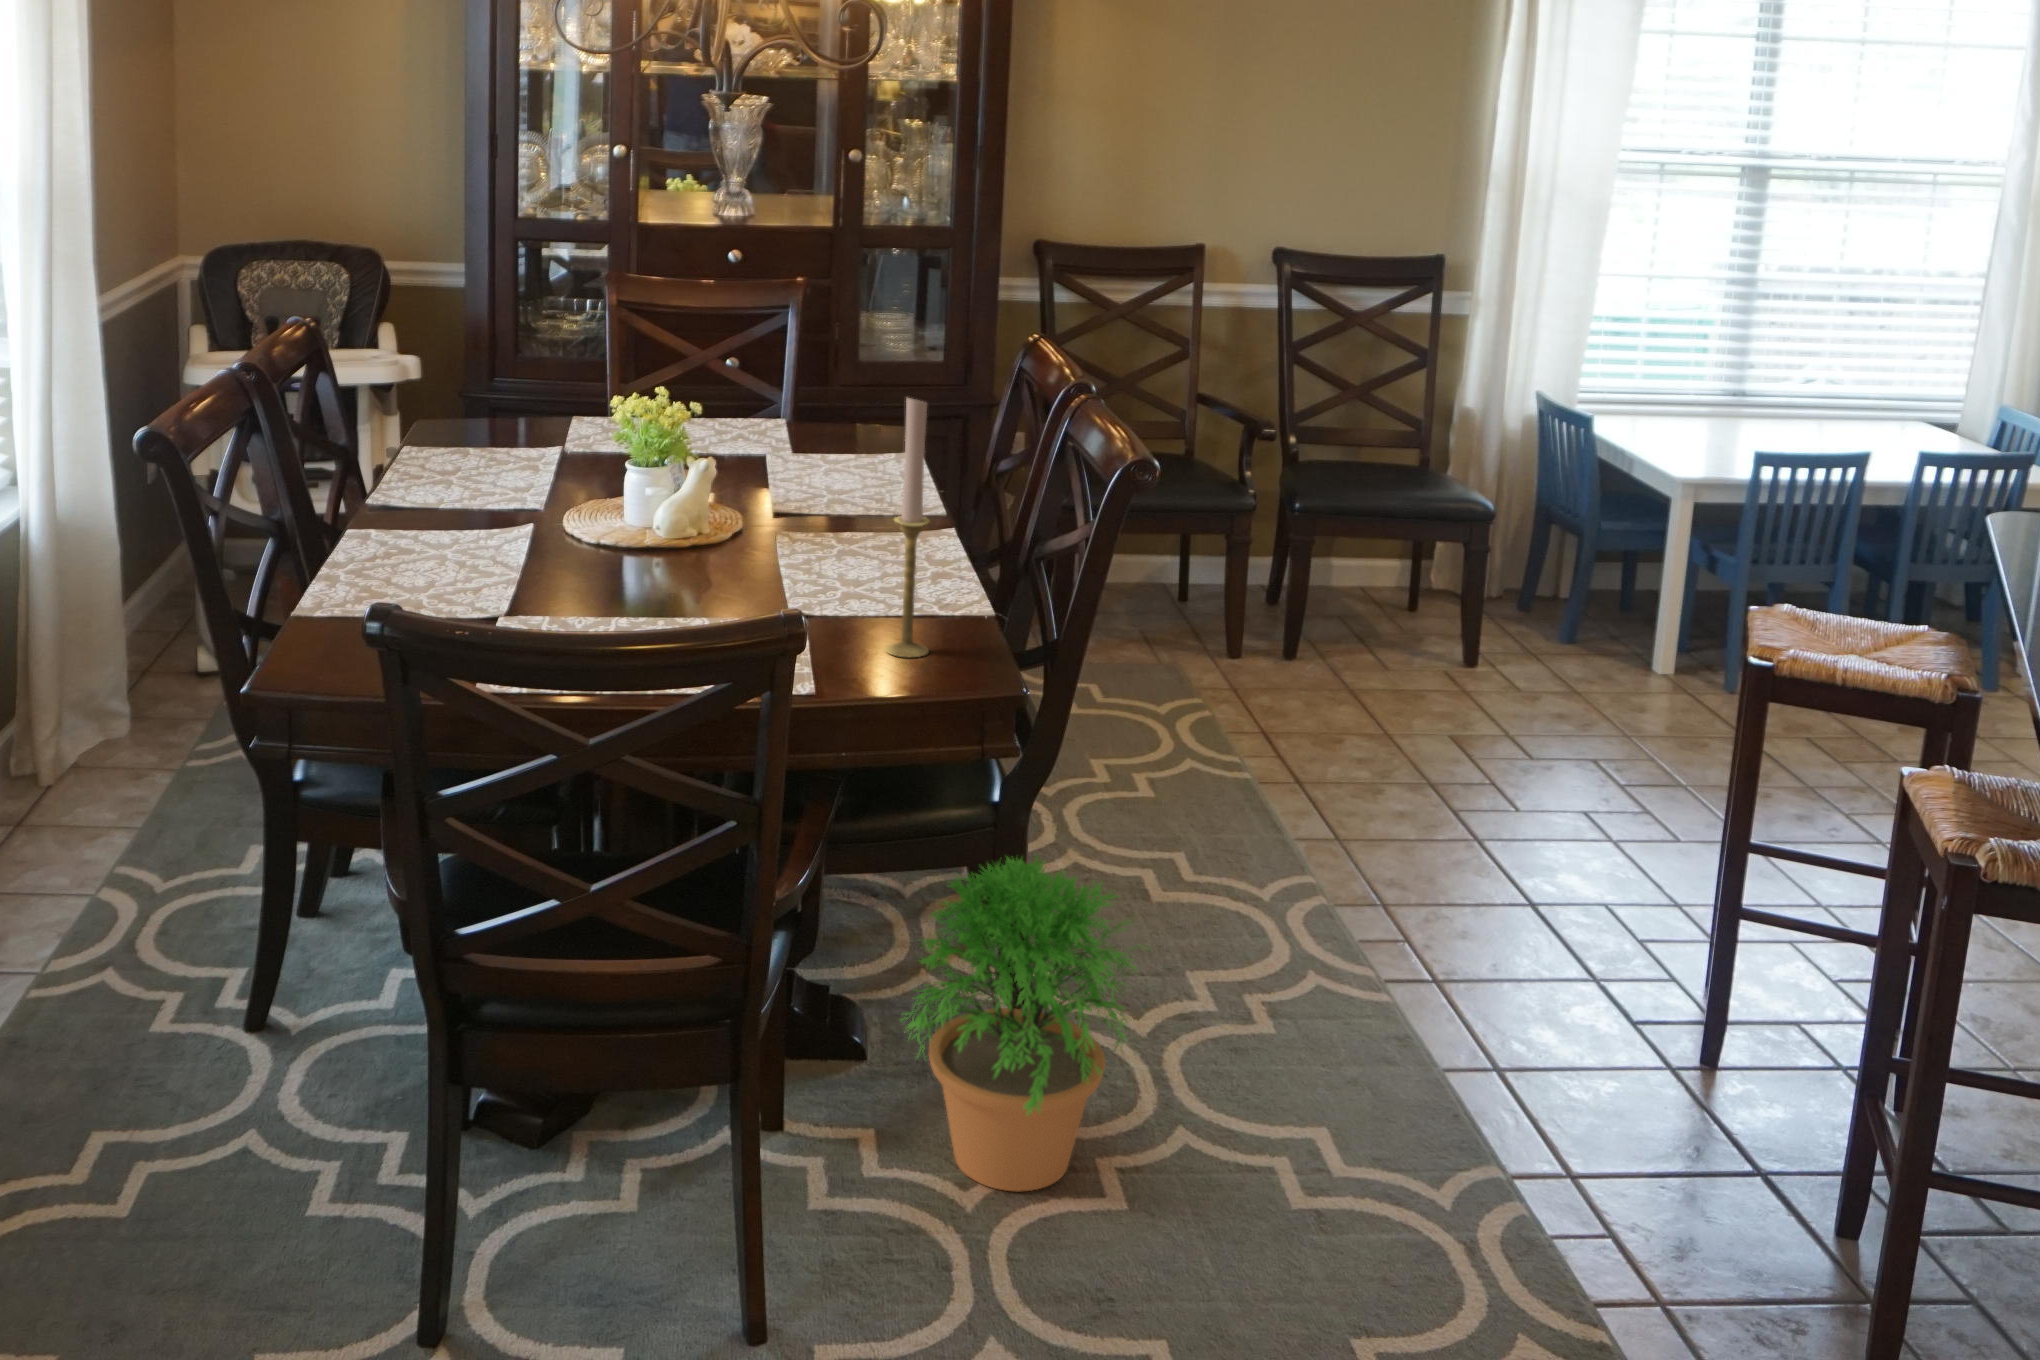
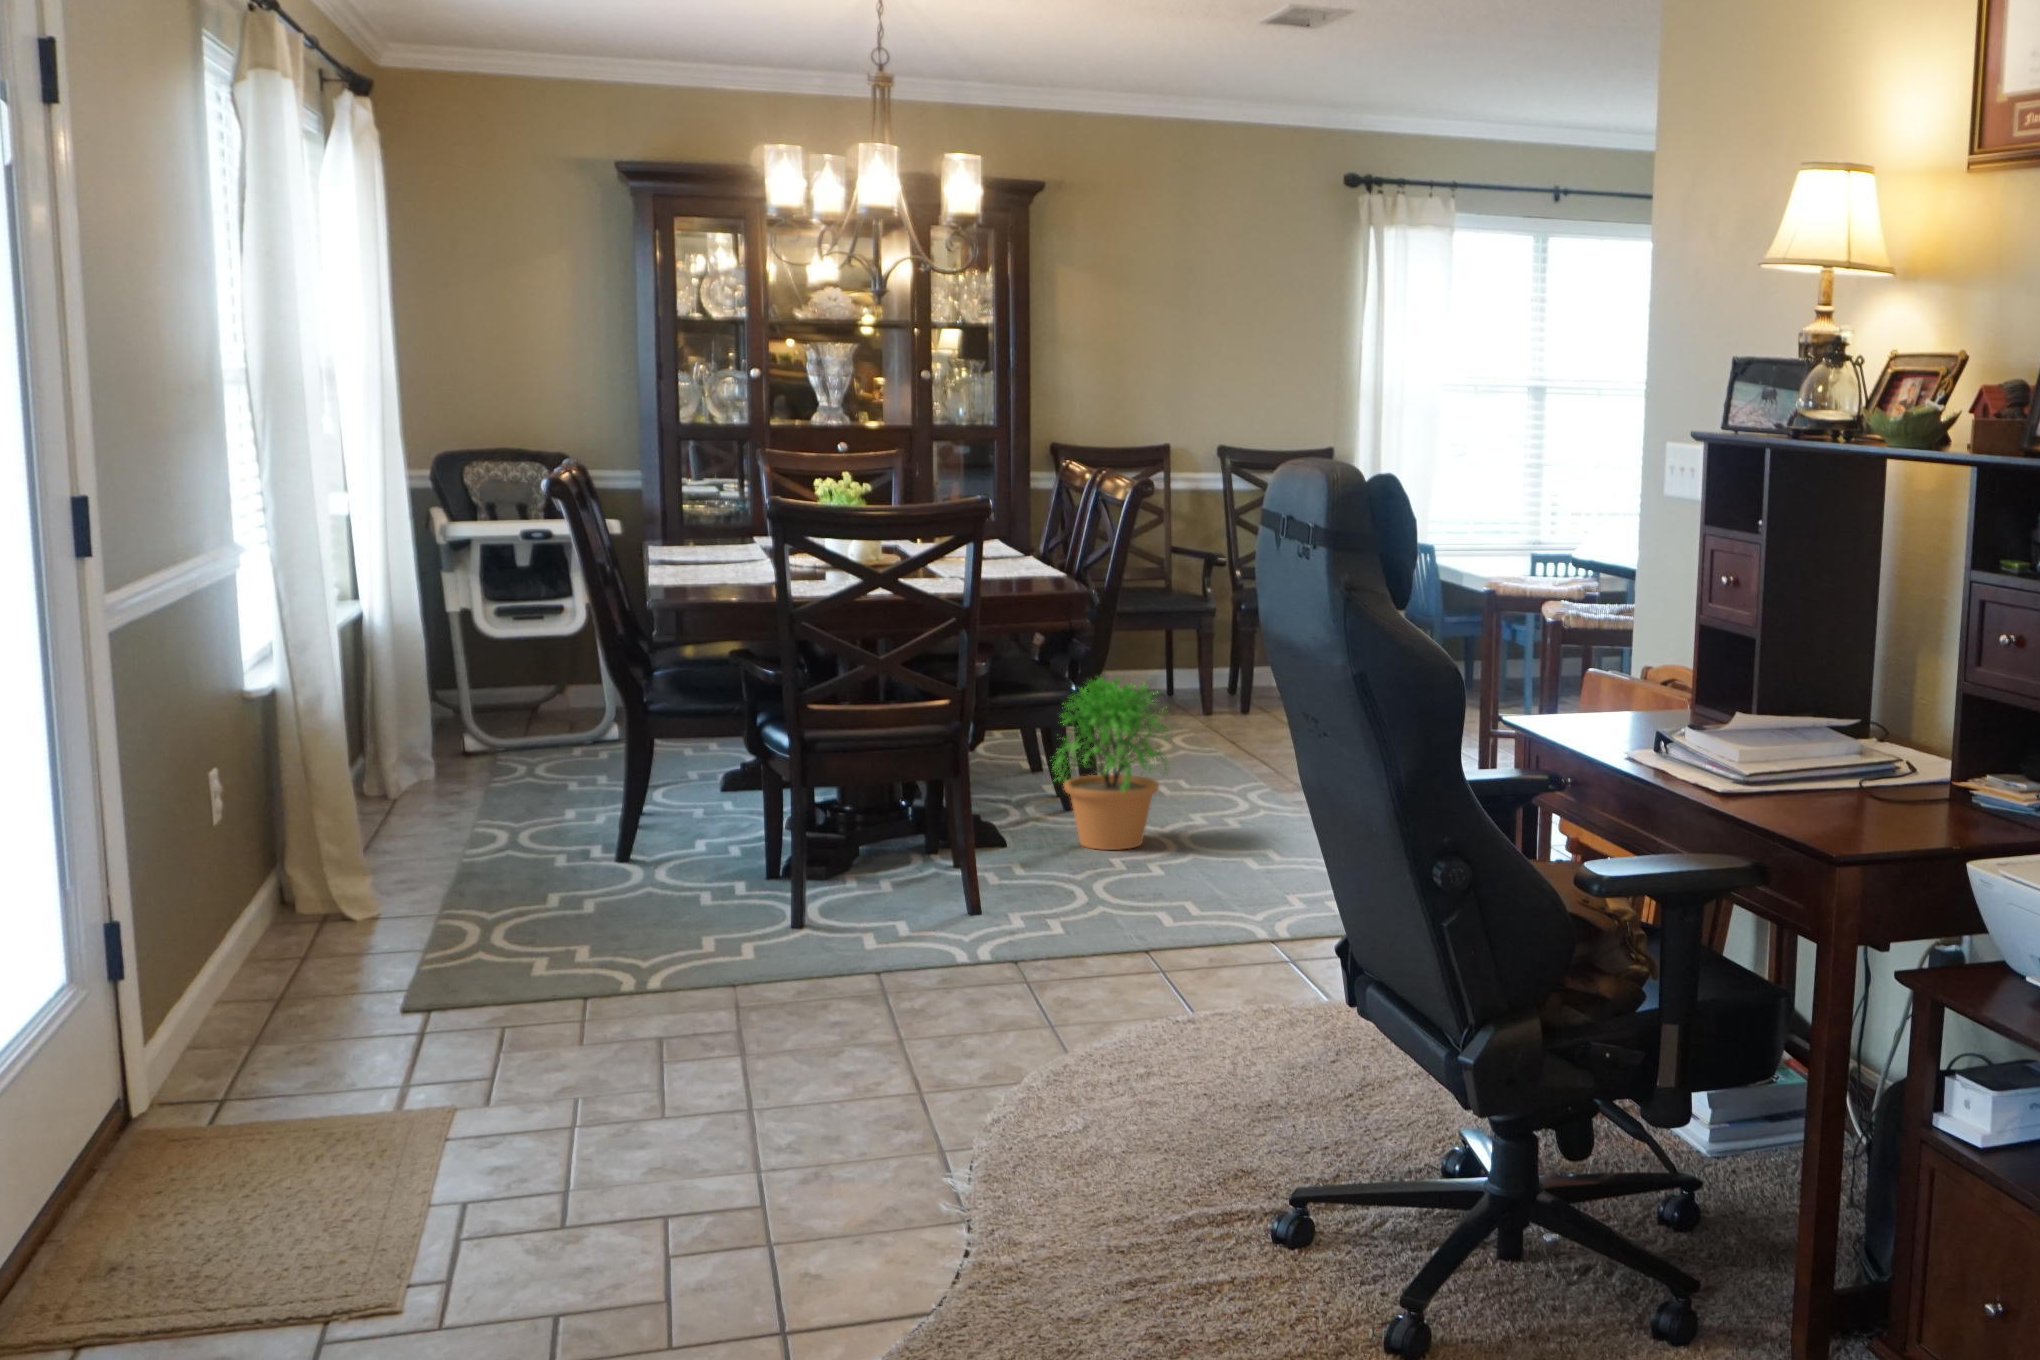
candlestick: present [885,398,929,657] -> none [1030,421,1054,562]

